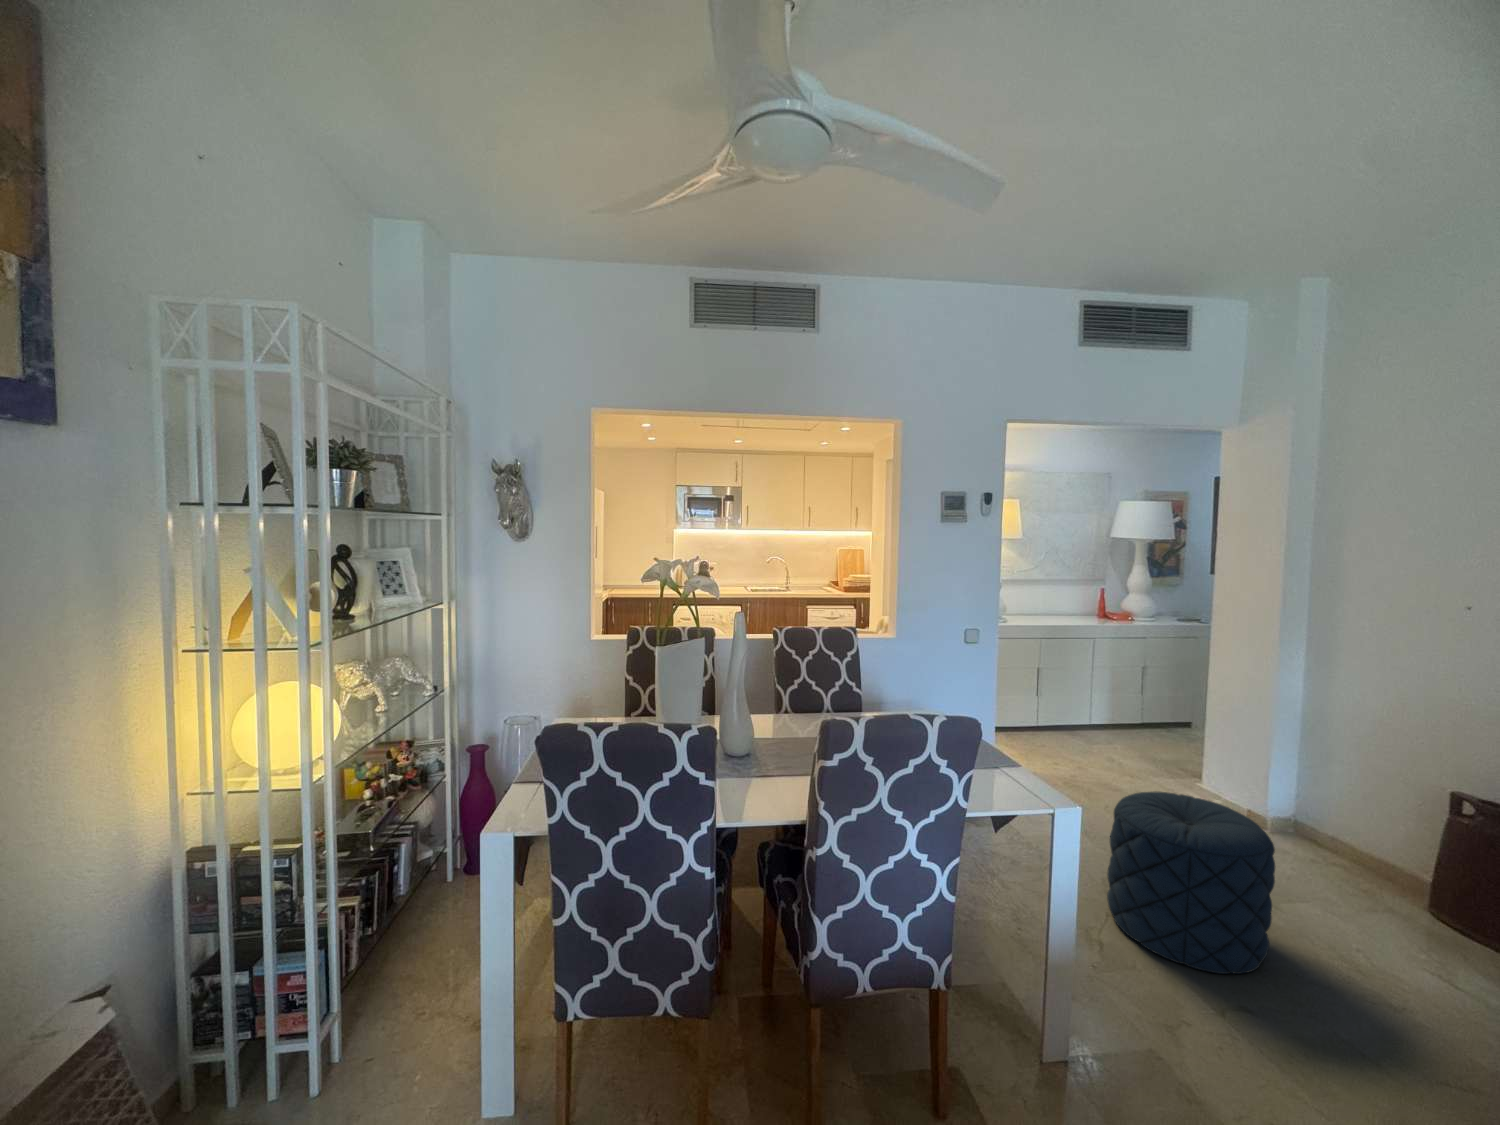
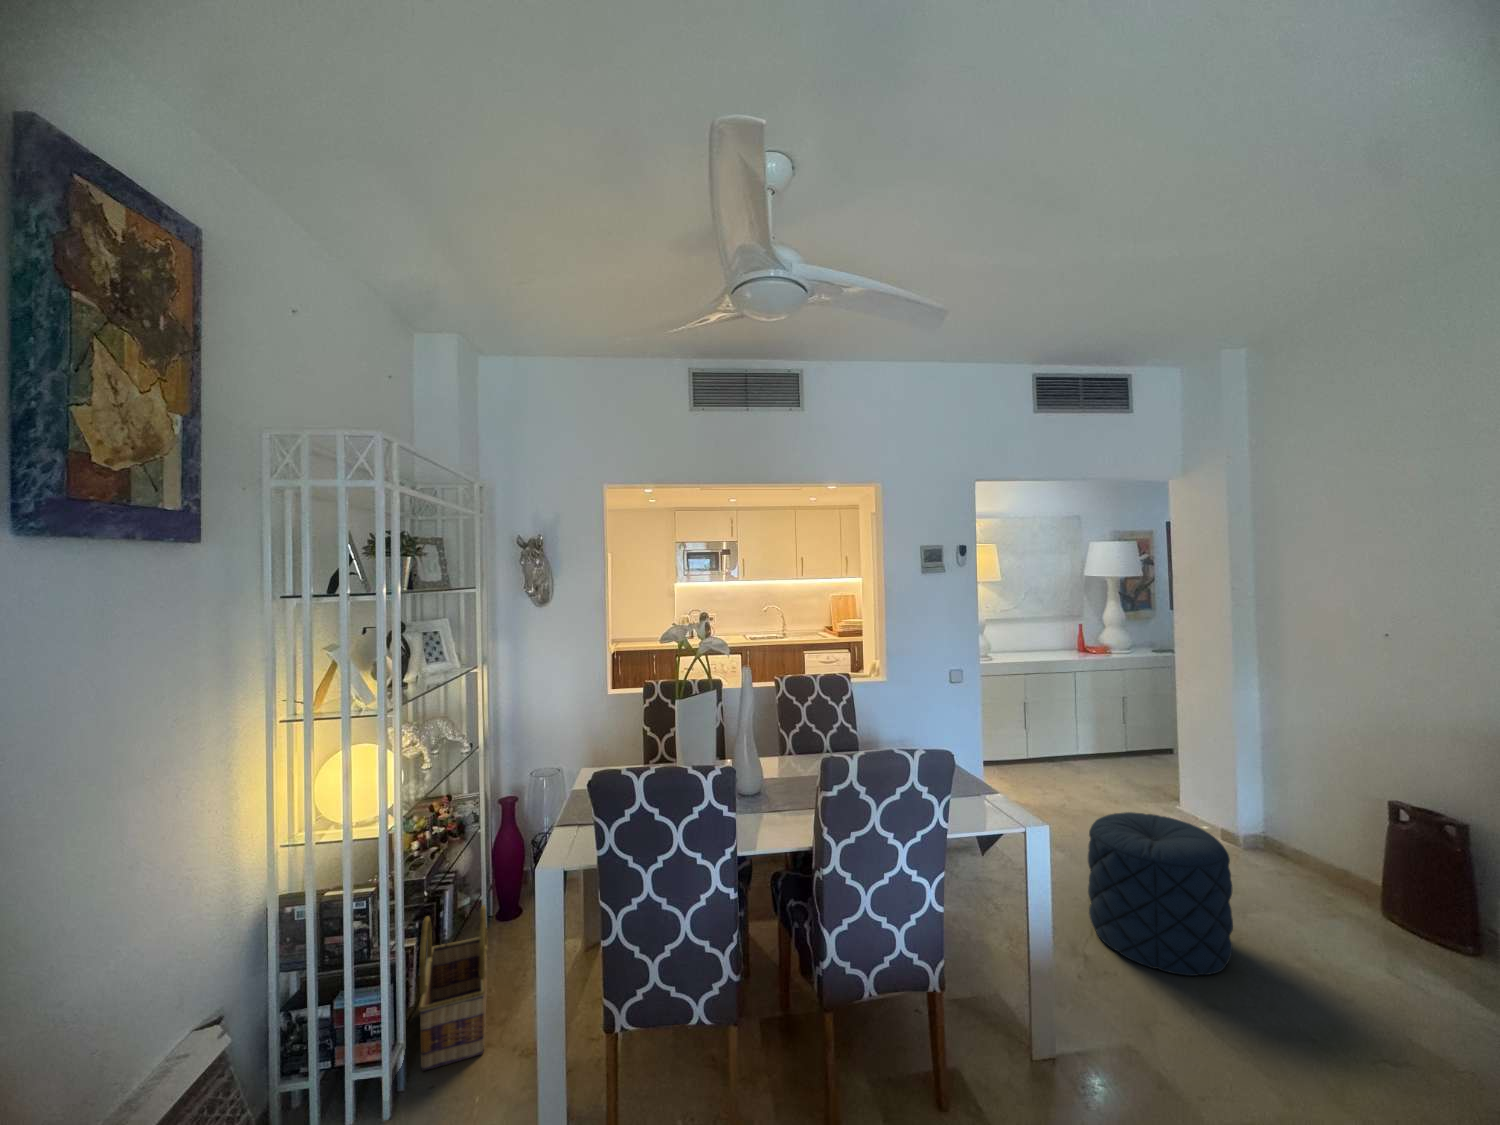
basket: none [354,863,443,1043] -> present [418,905,488,1071]

